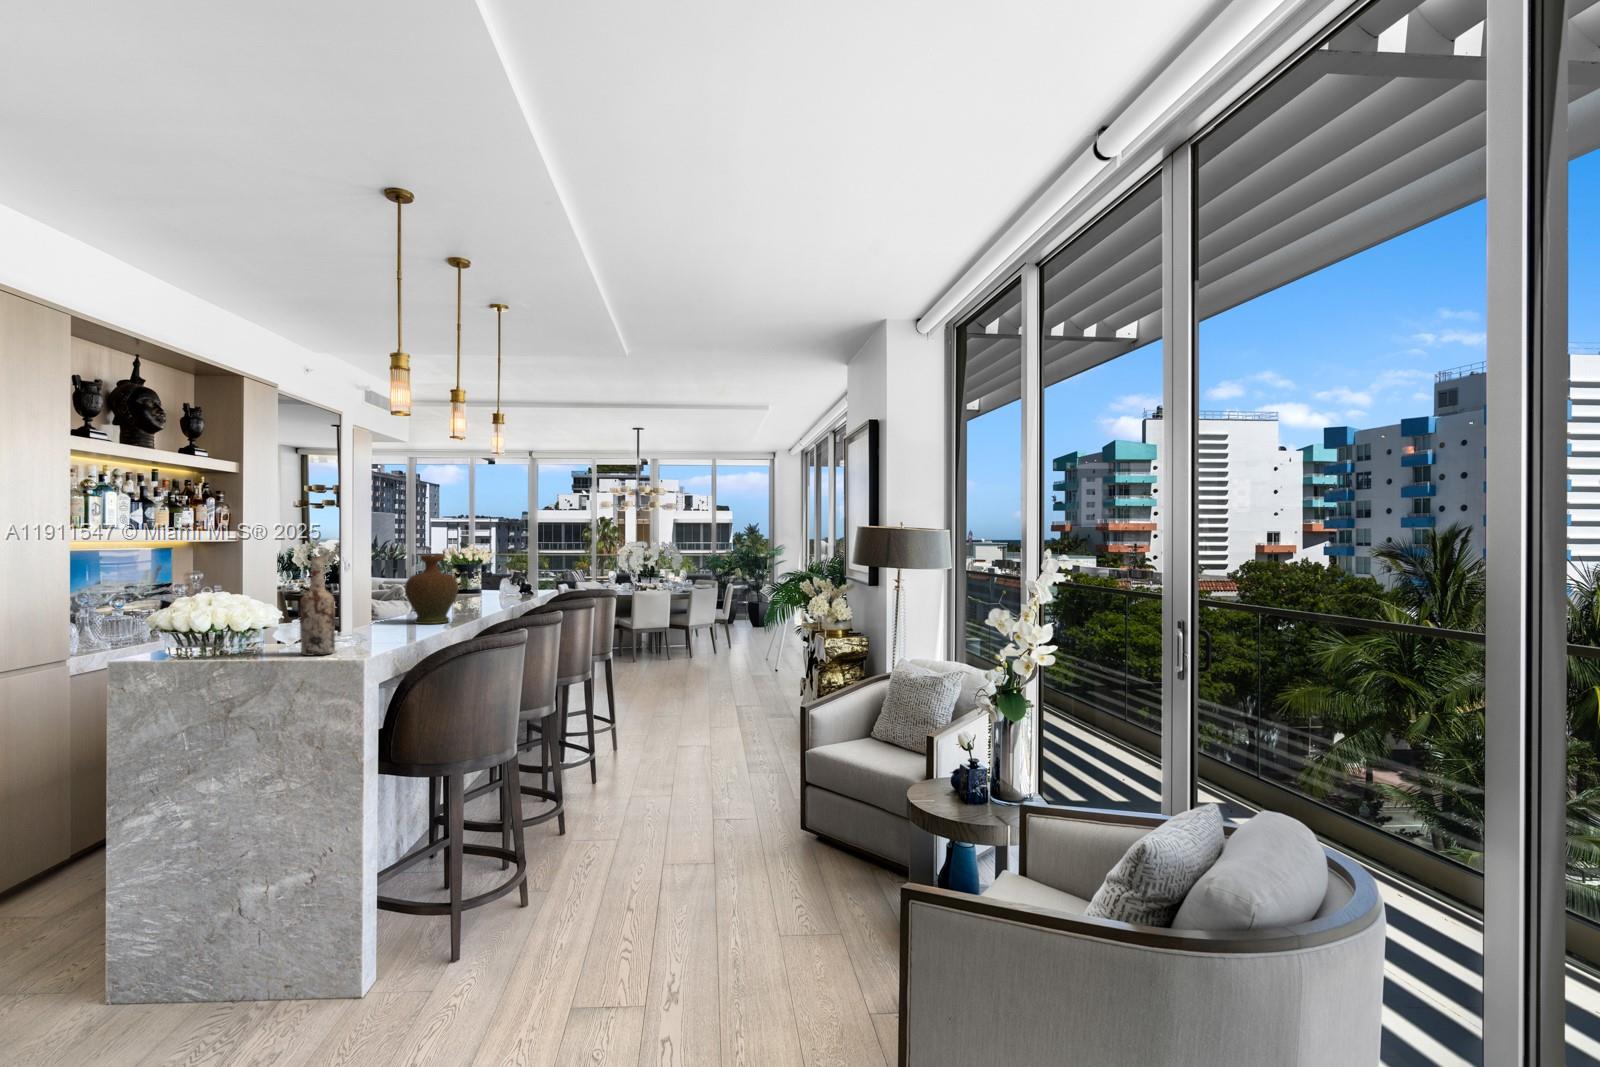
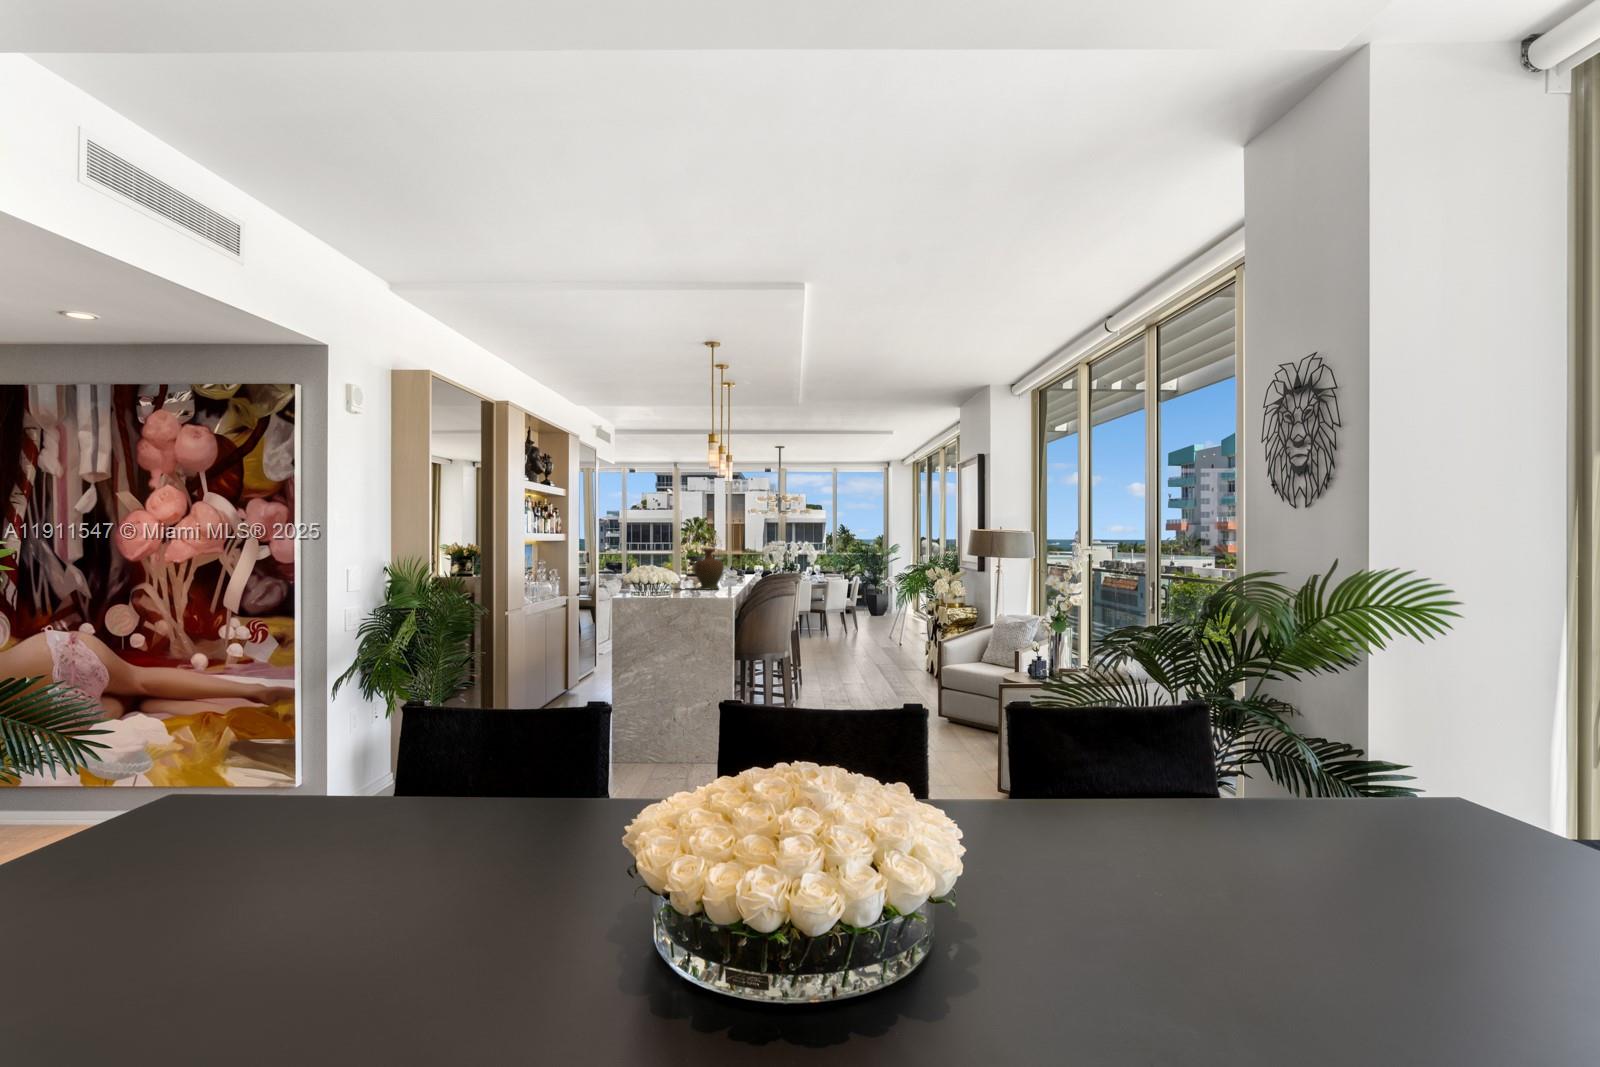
wine bottle: present [300,556,335,656] -> none [672,547,688,600]

